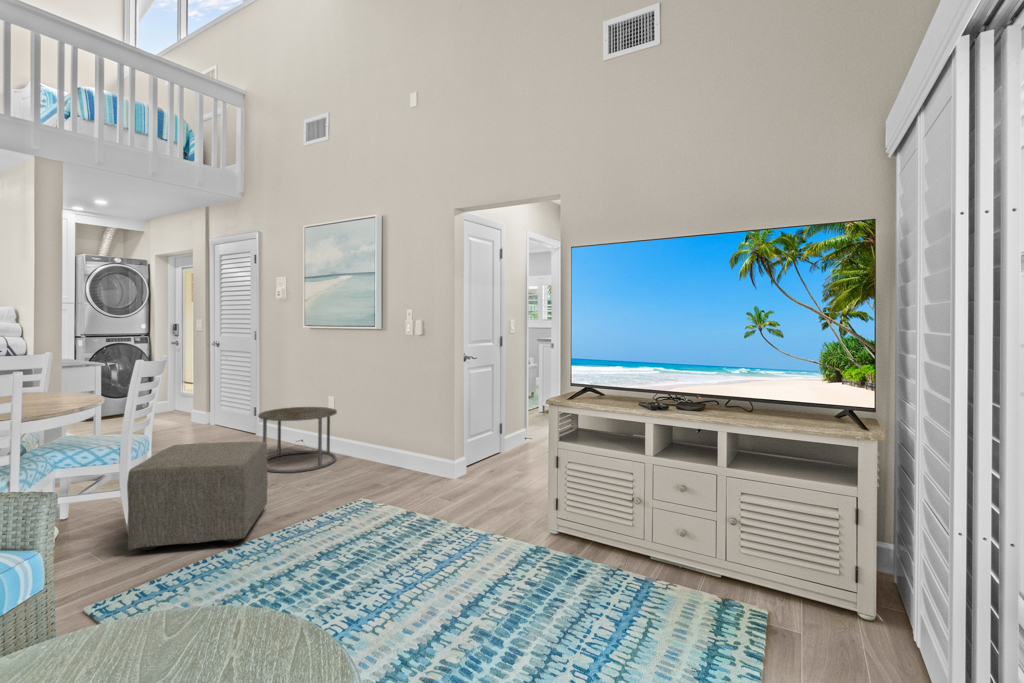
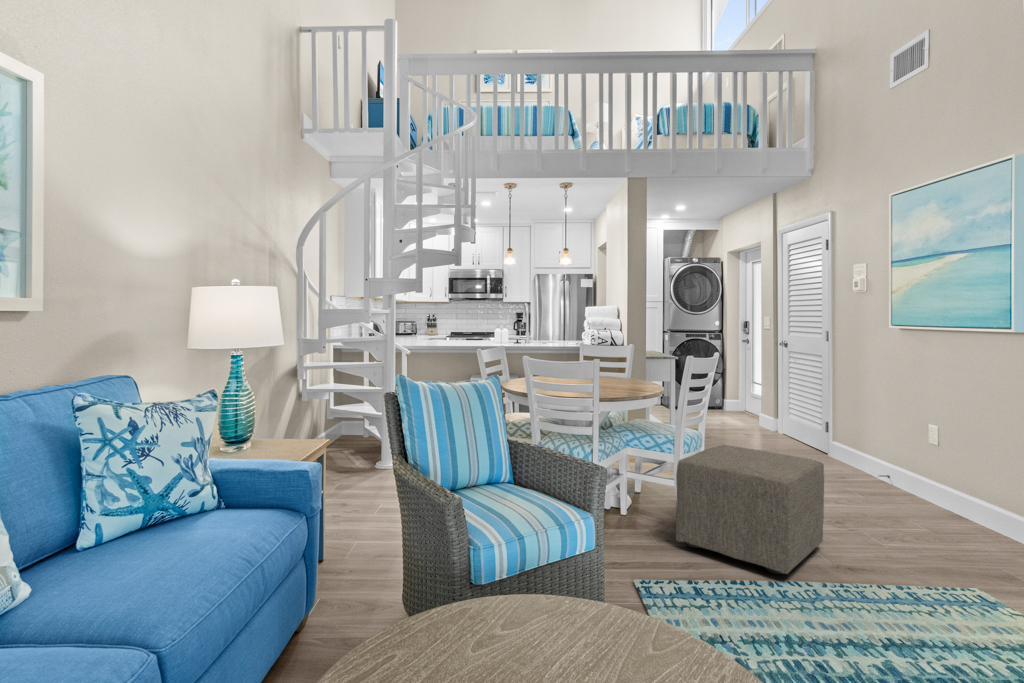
side table: present [258,407,337,473] -> none [820,425,938,517]

